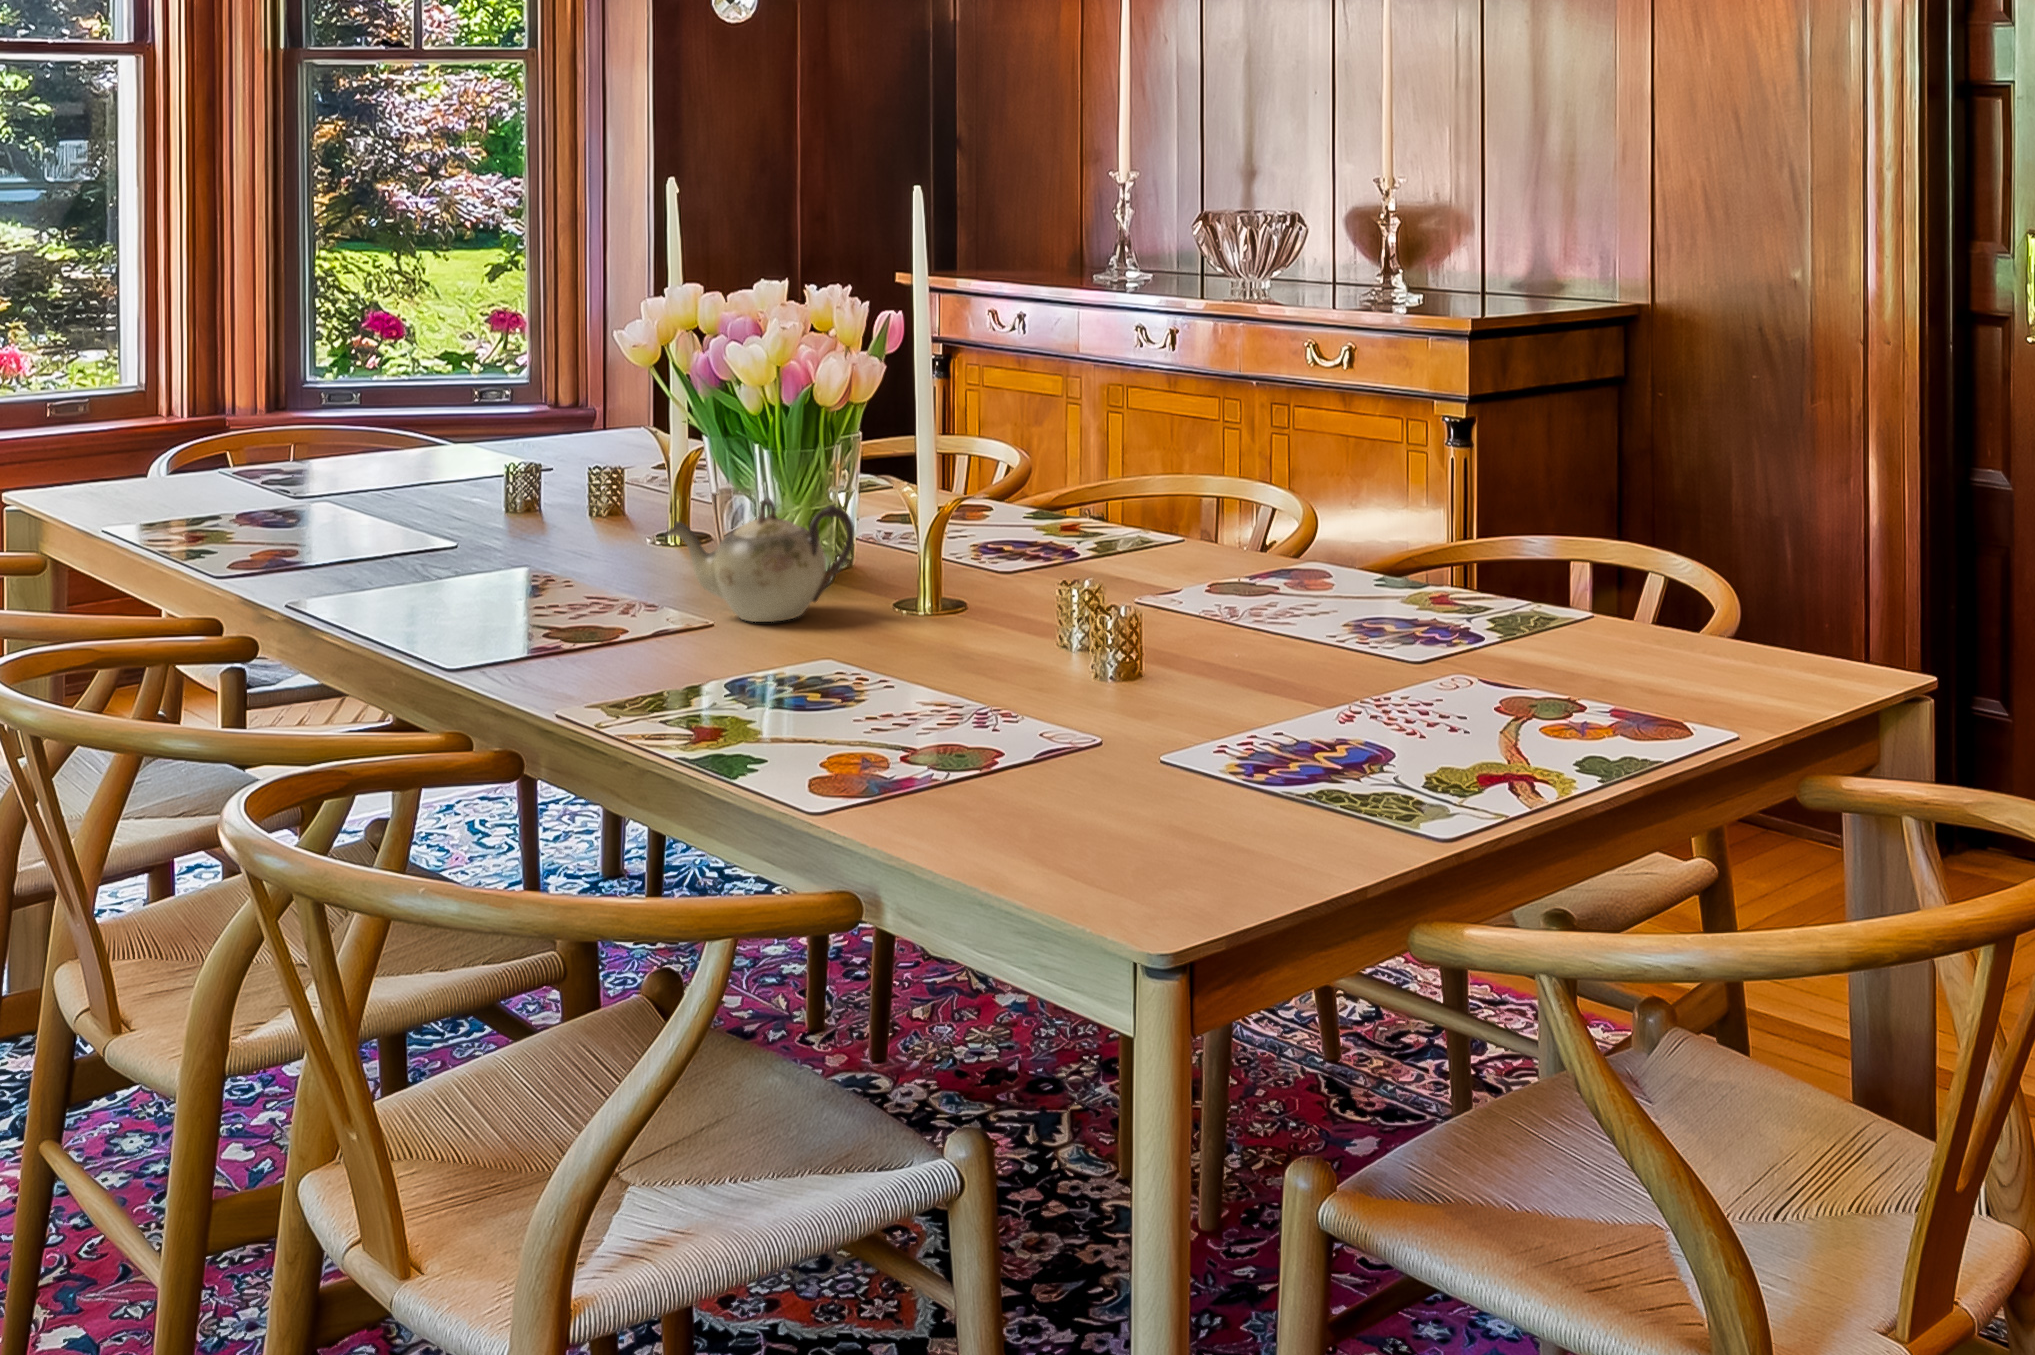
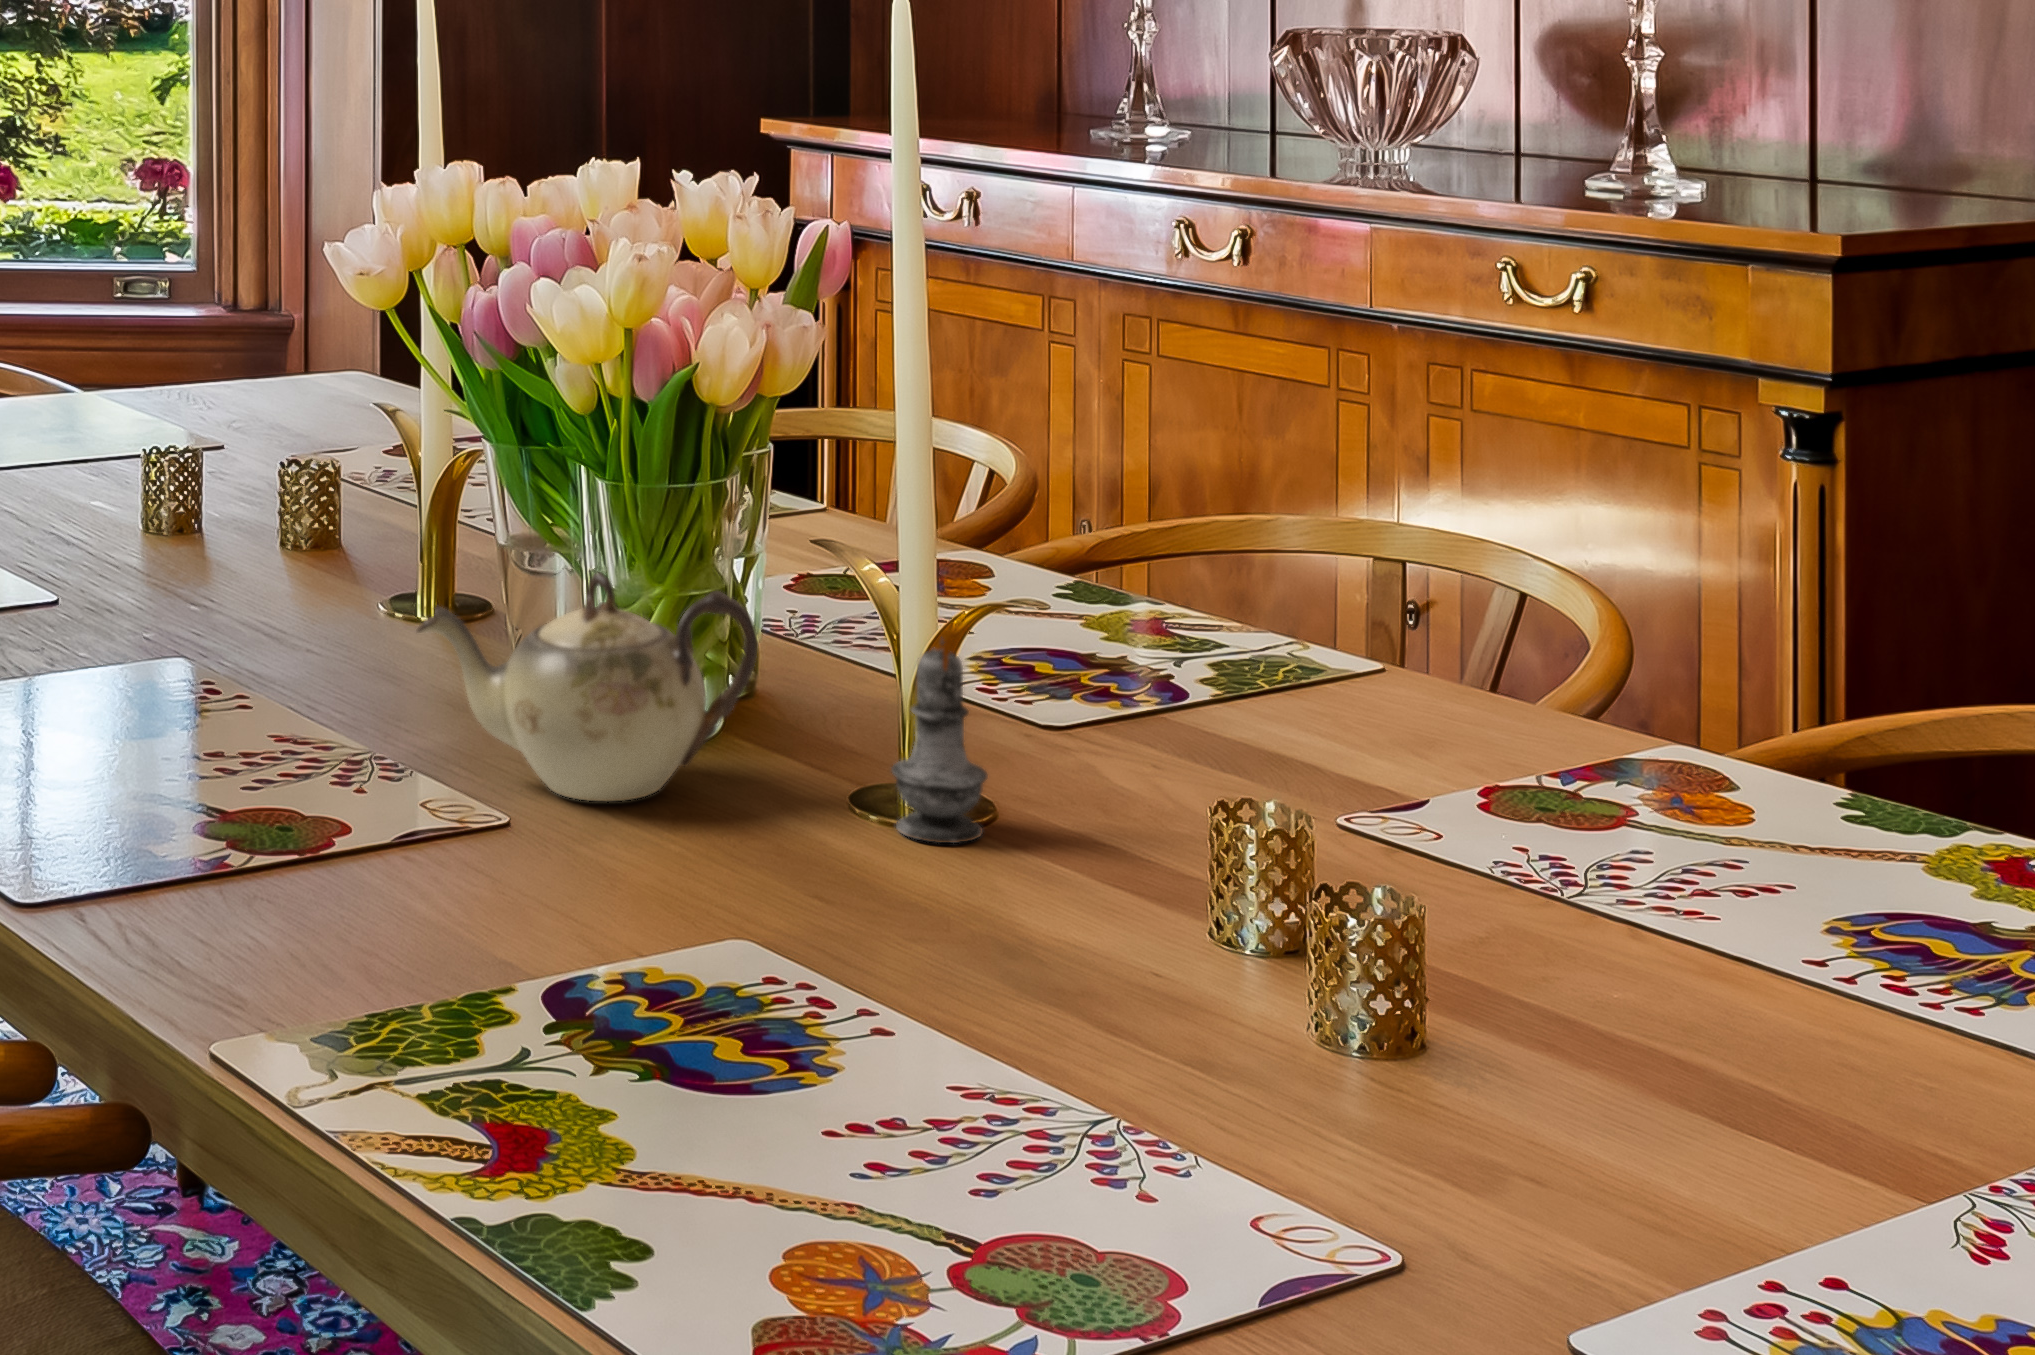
salt shaker: none [925,520,976,630] -> present [891,637,988,843]

